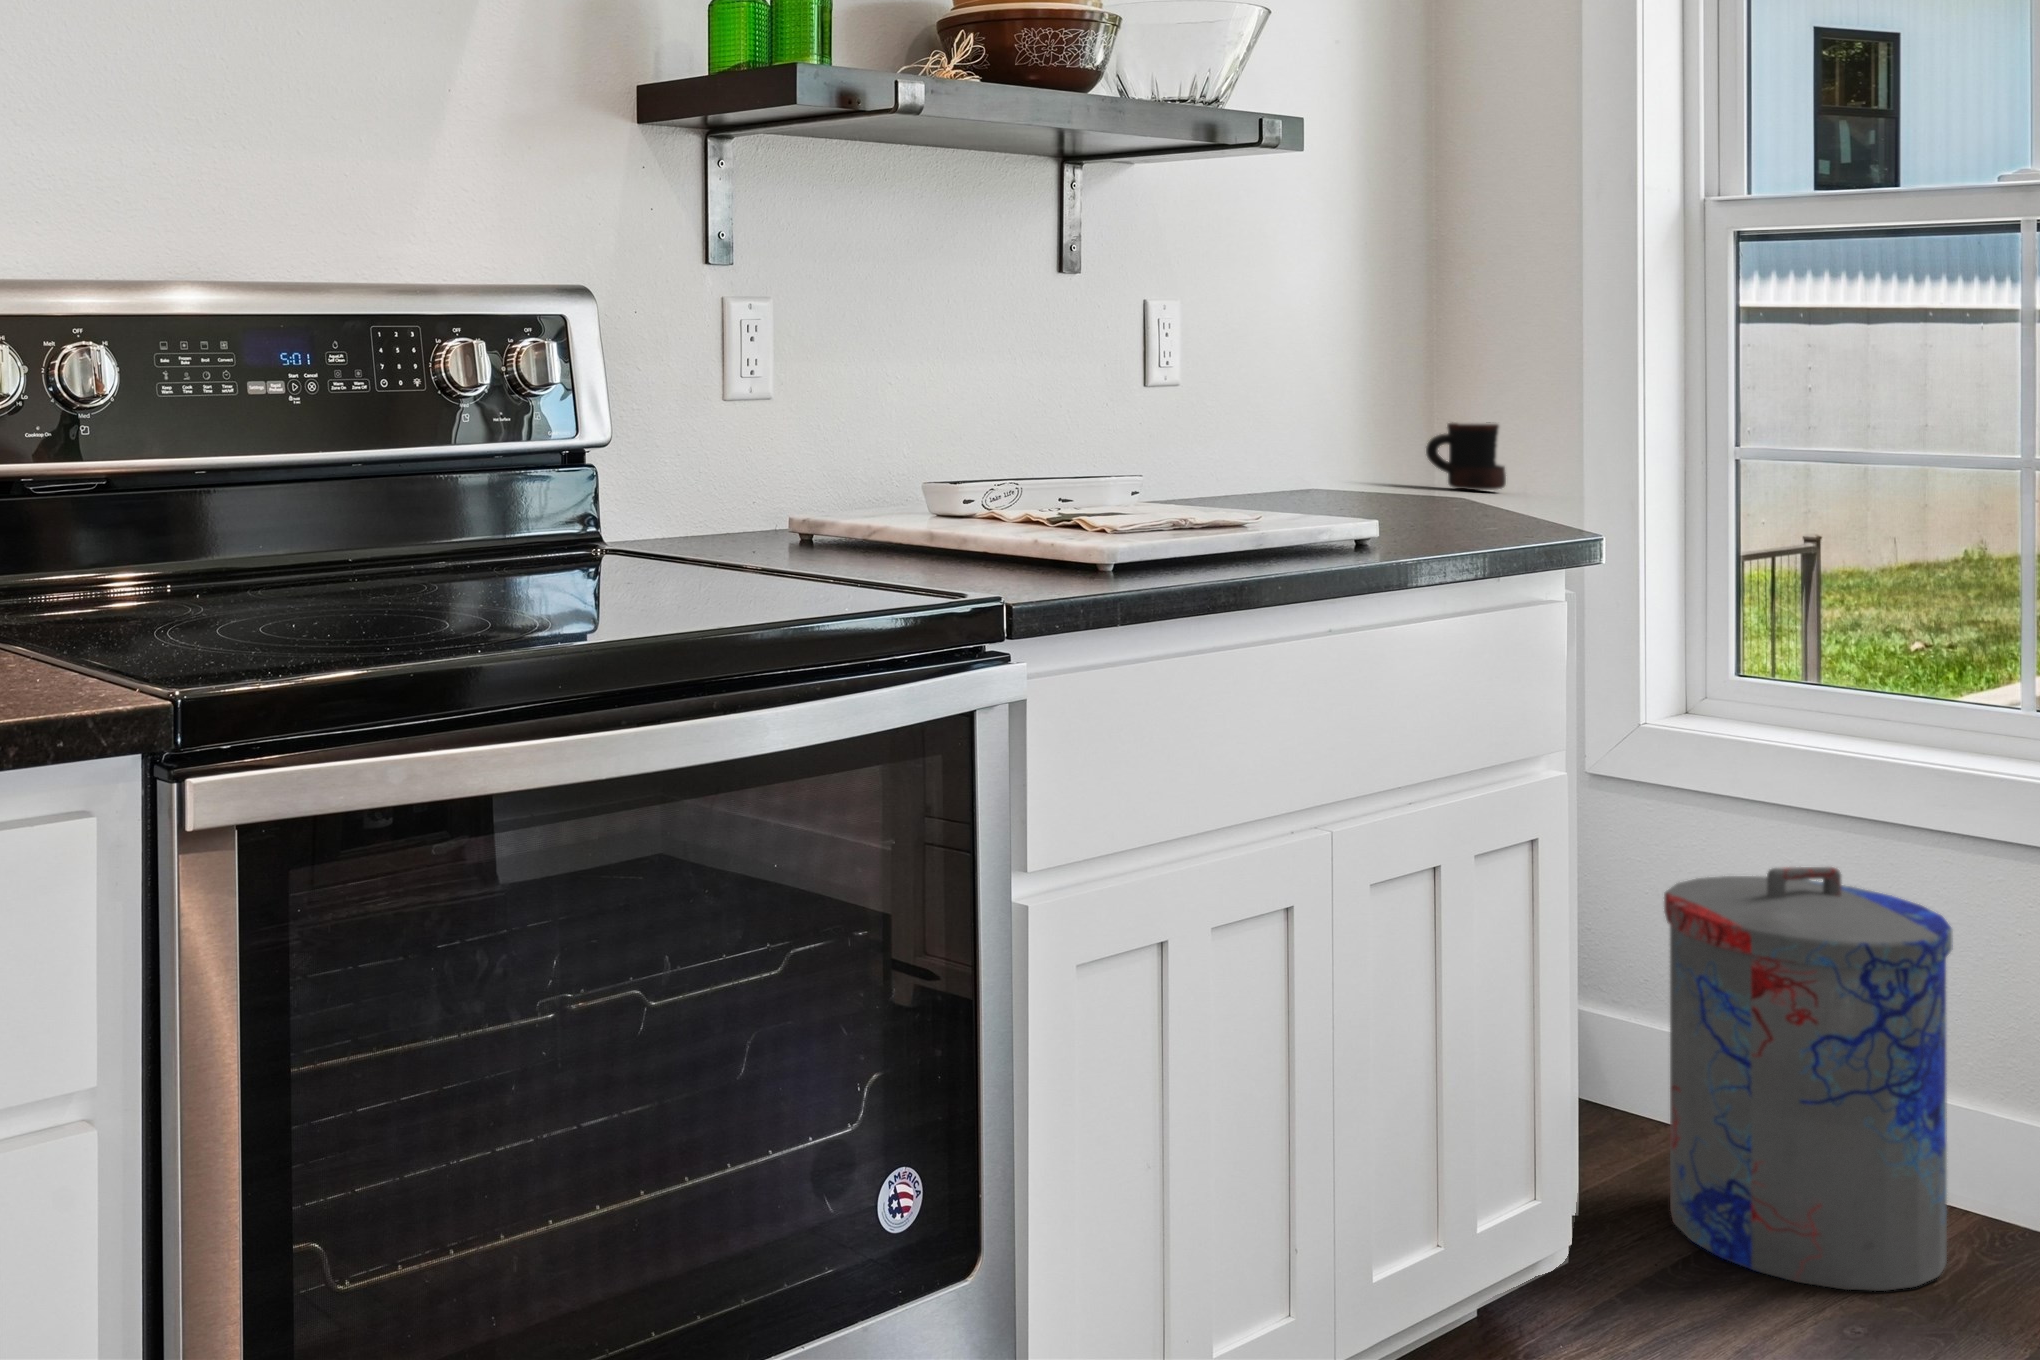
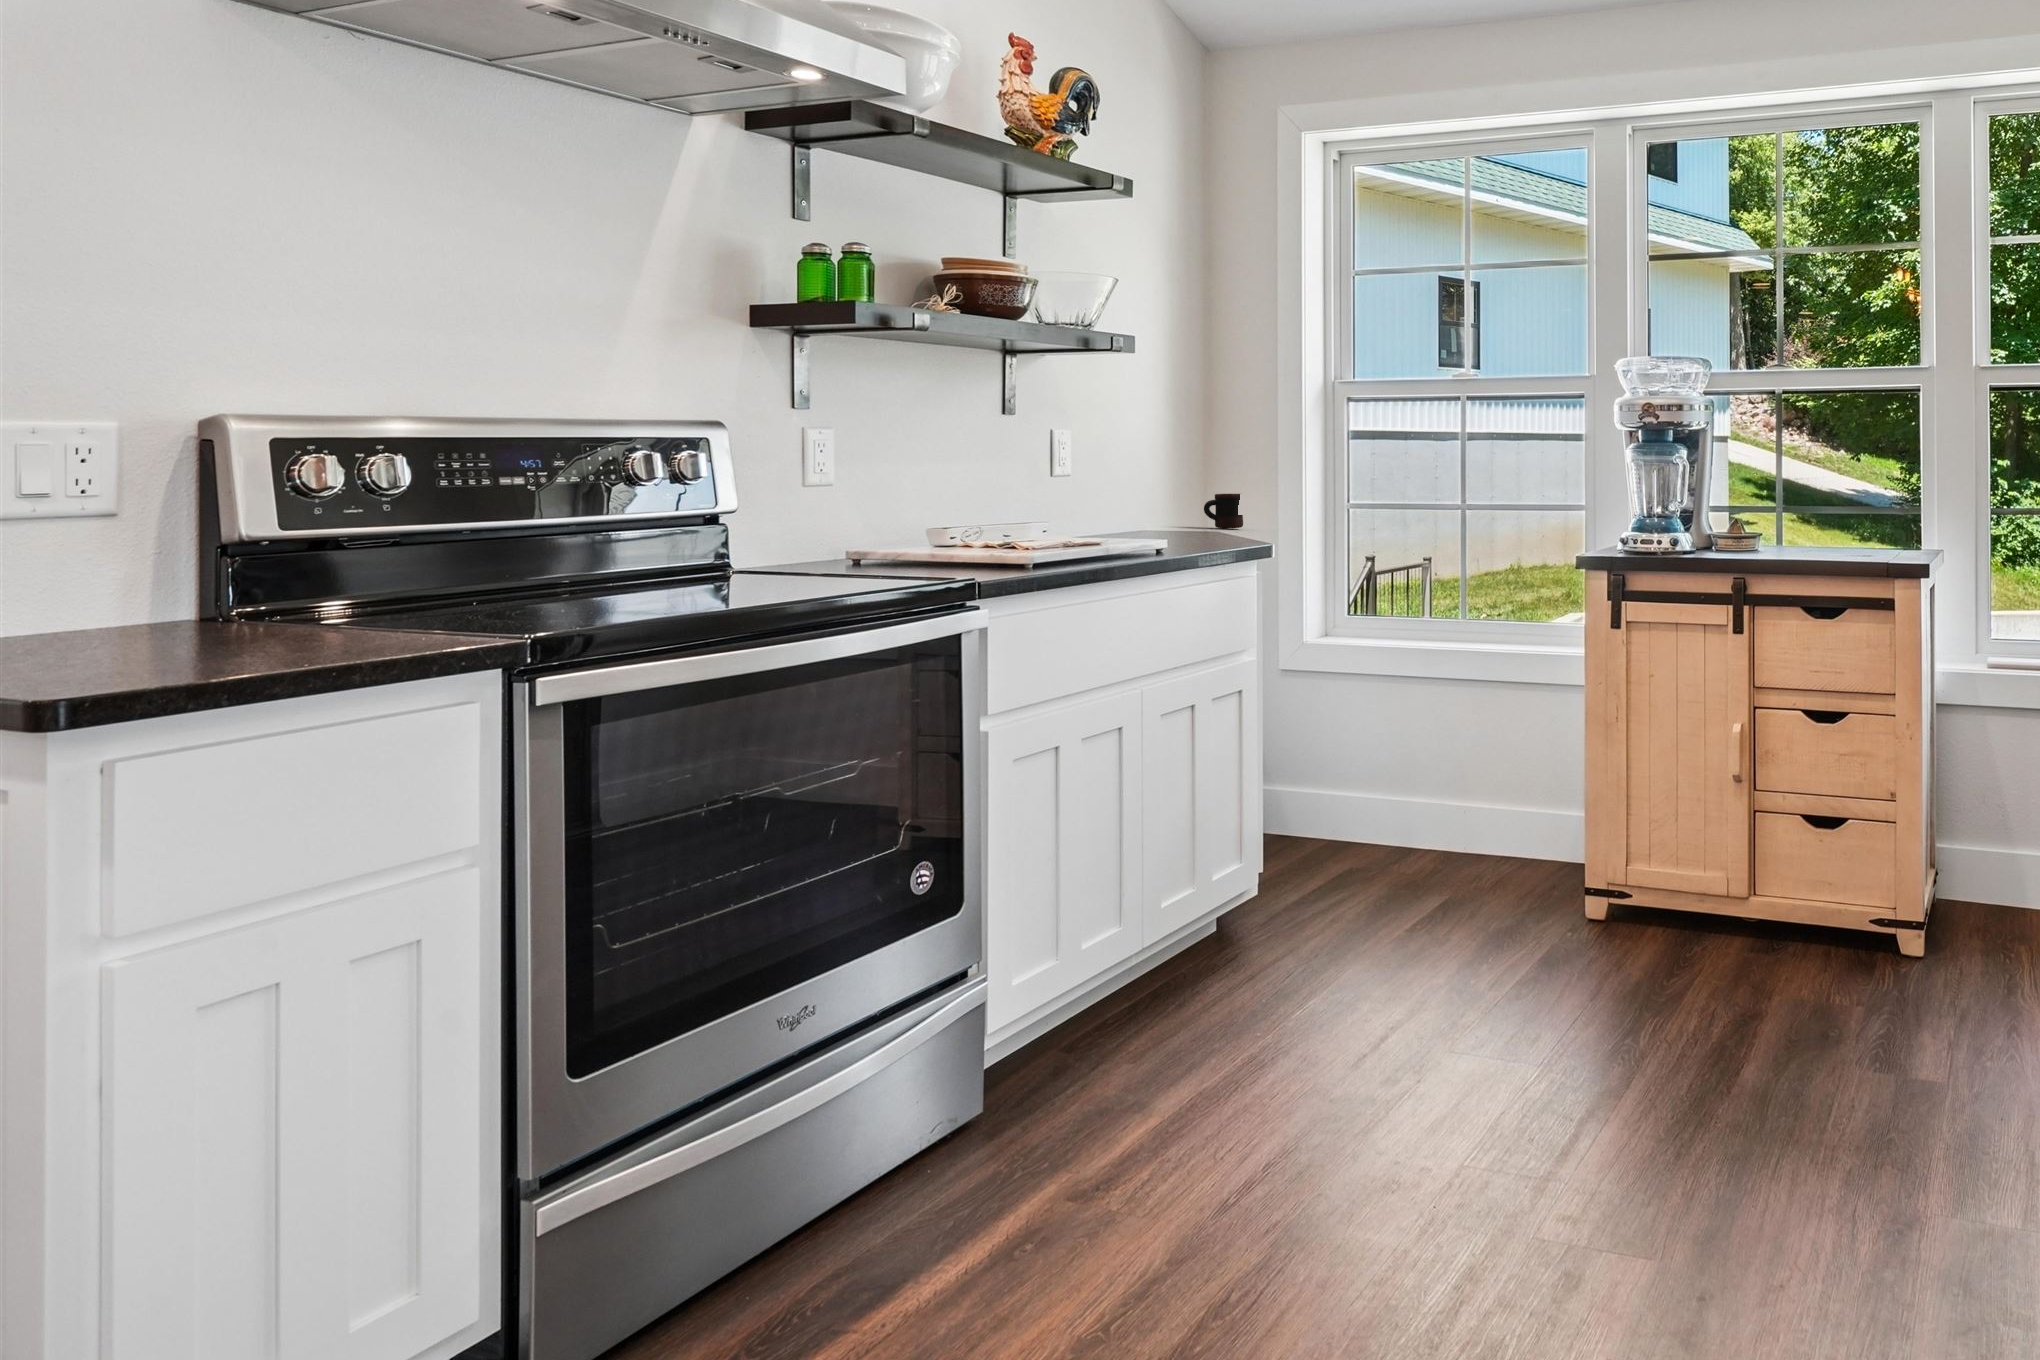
trash can: present [1664,867,1952,1291] -> none [1308,695,1424,885]

